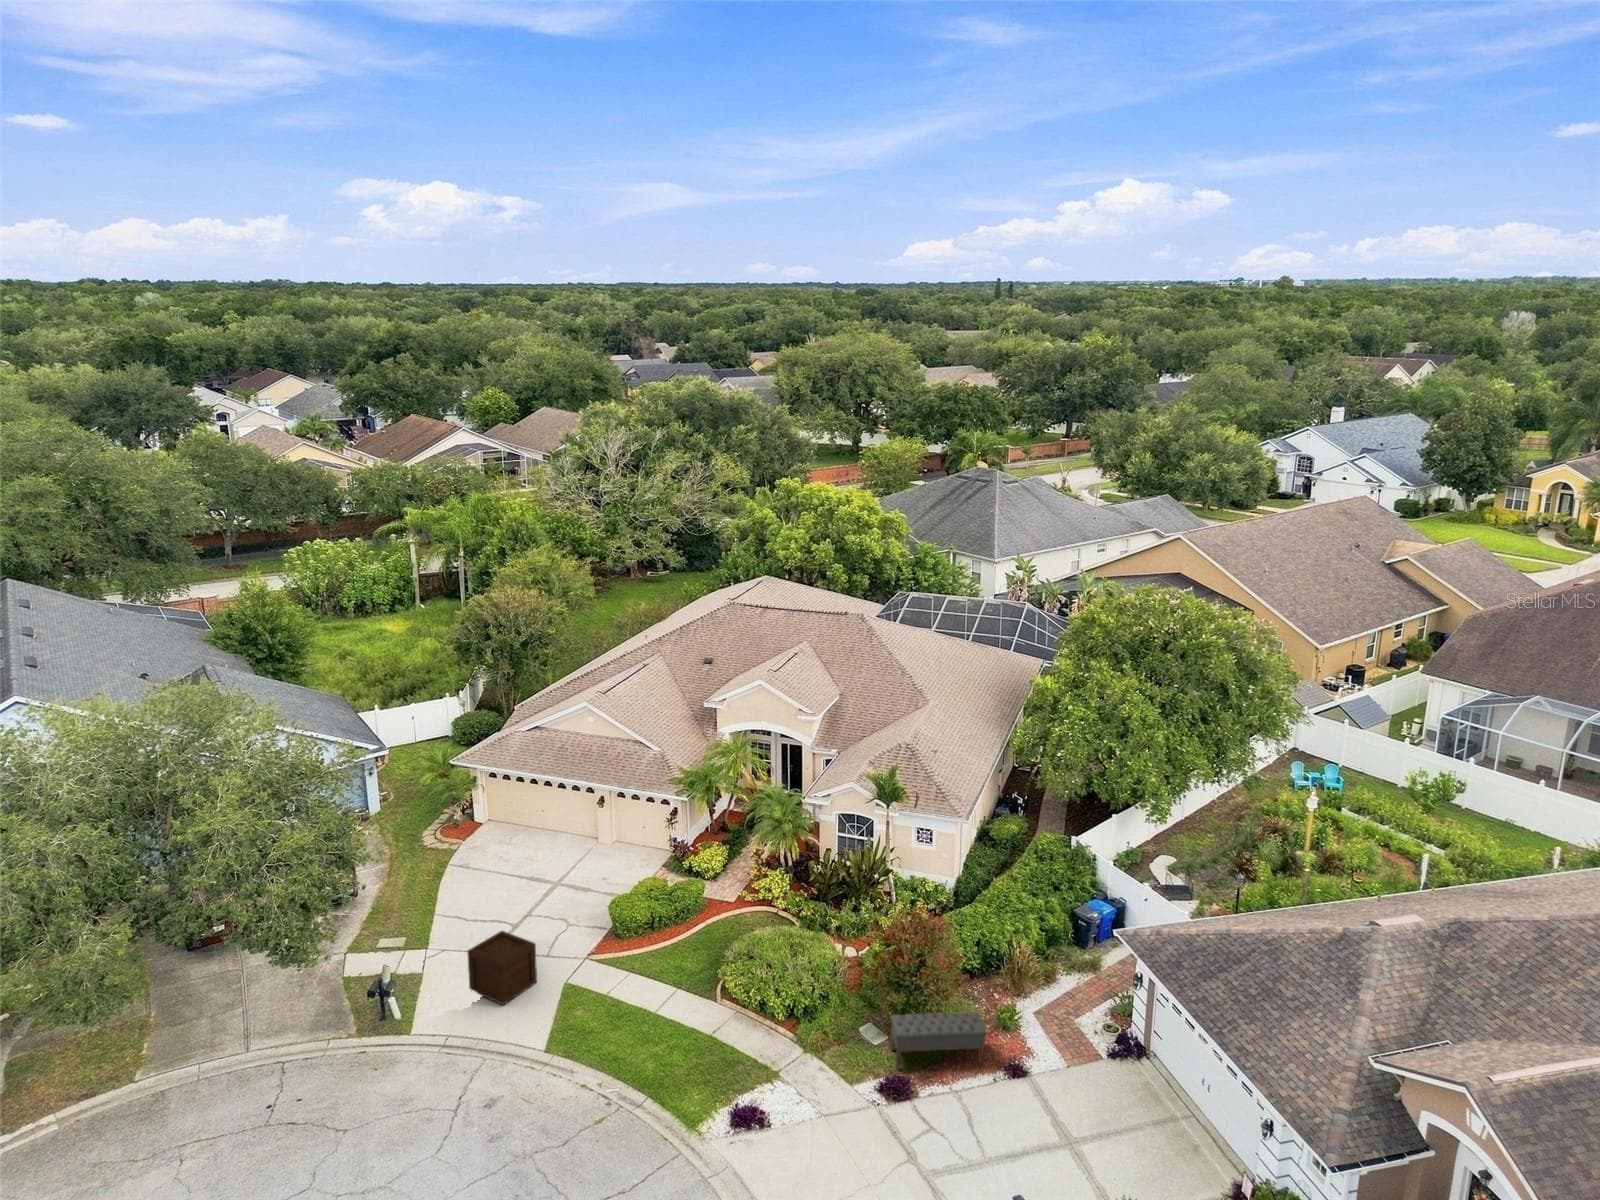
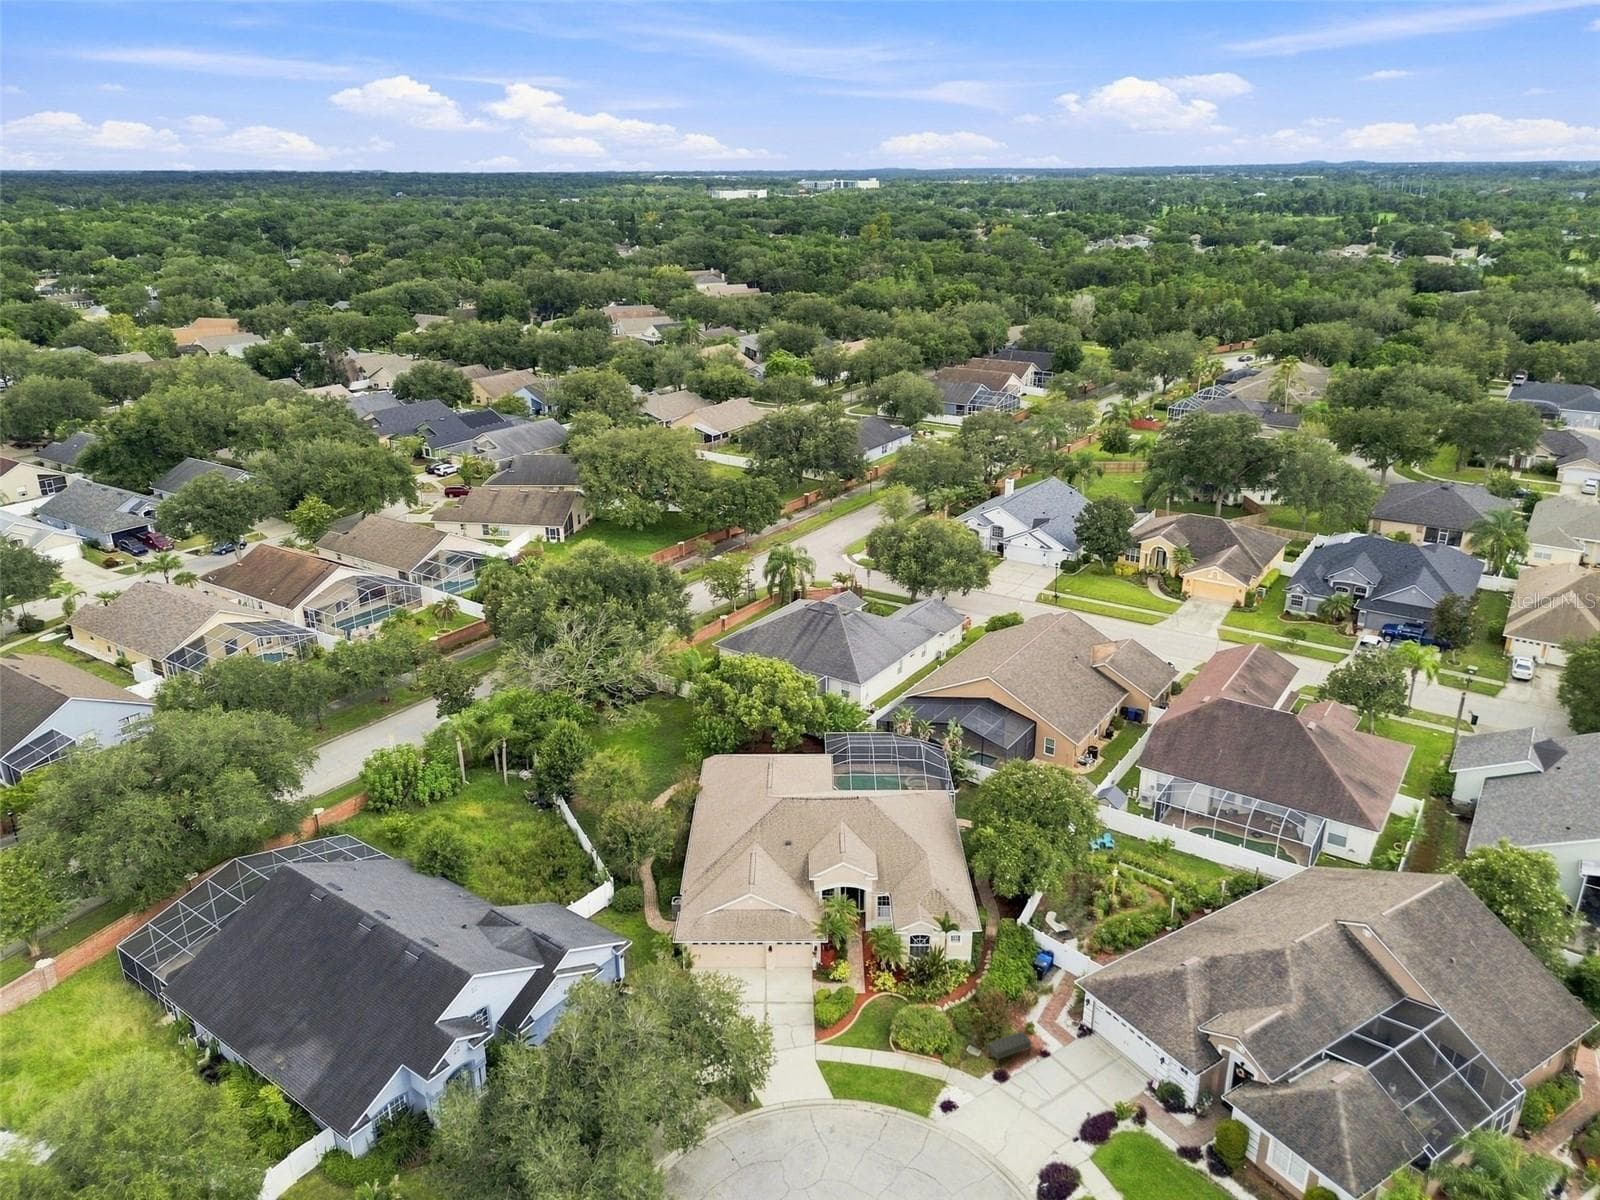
wooden crate: present [468,931,537,1004] -> none [774,1043,802,1081]

